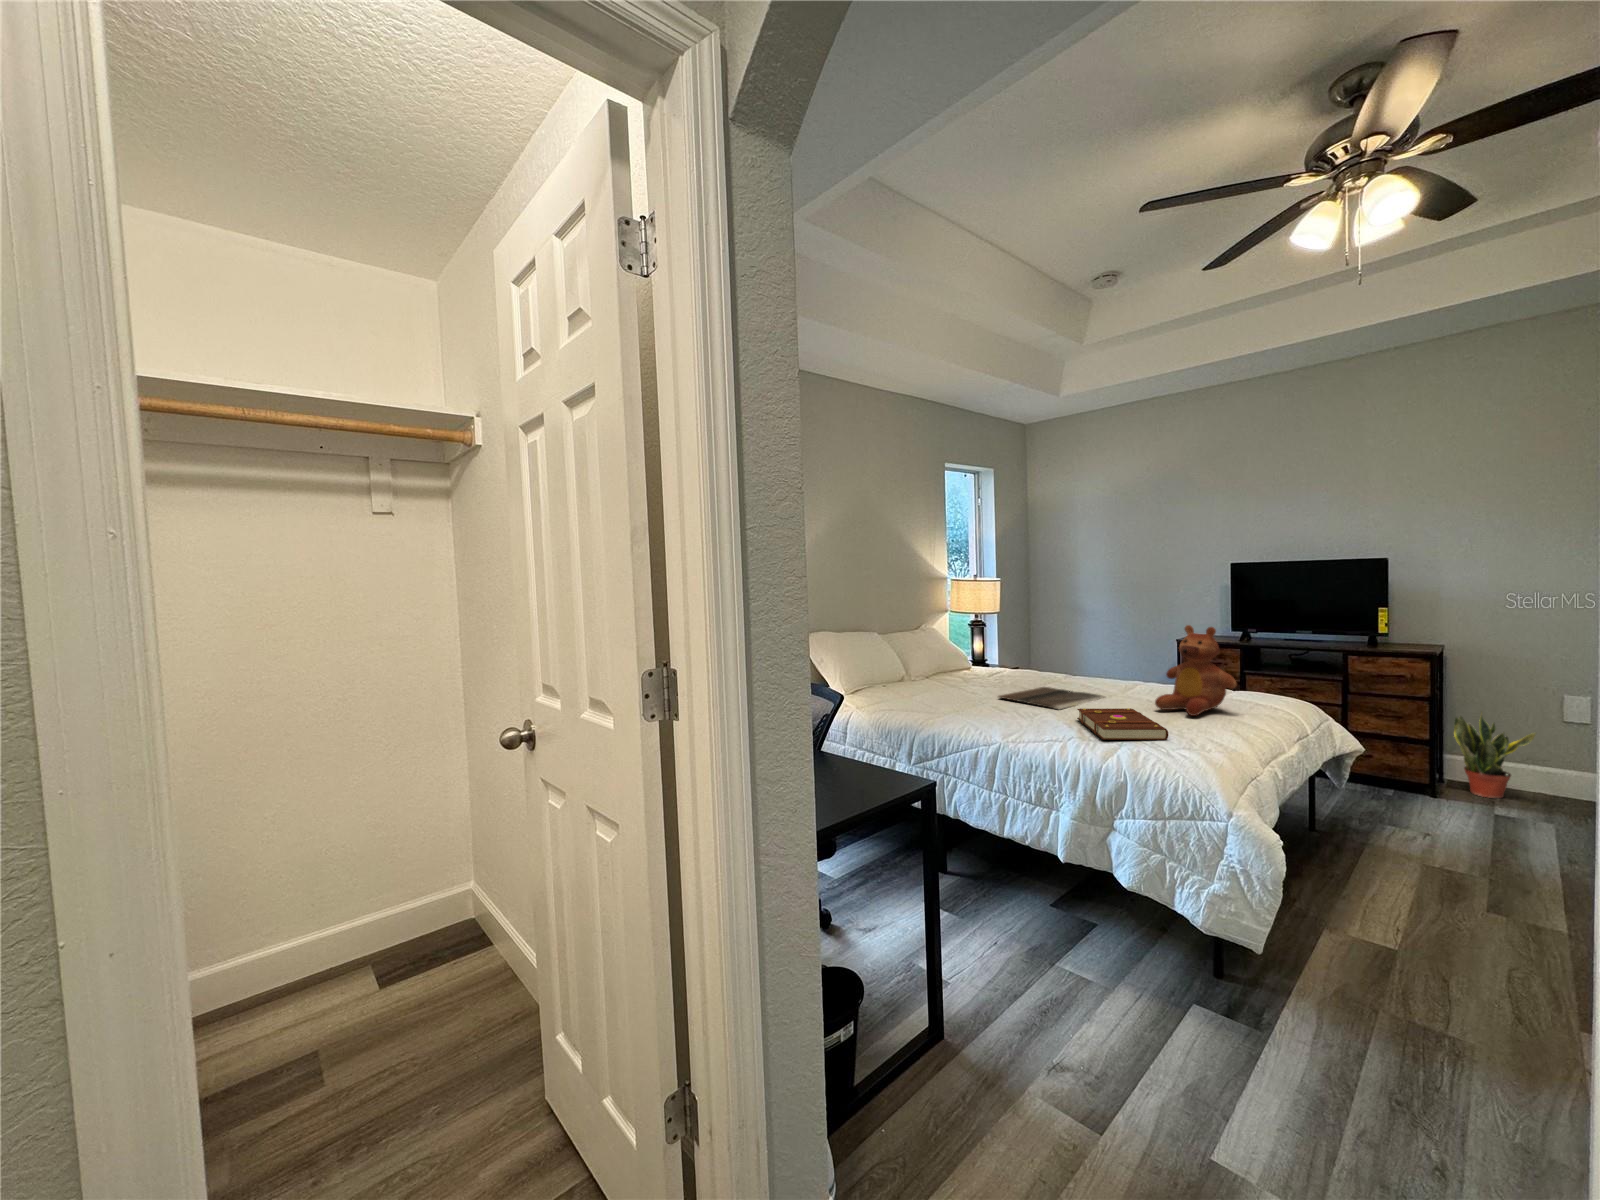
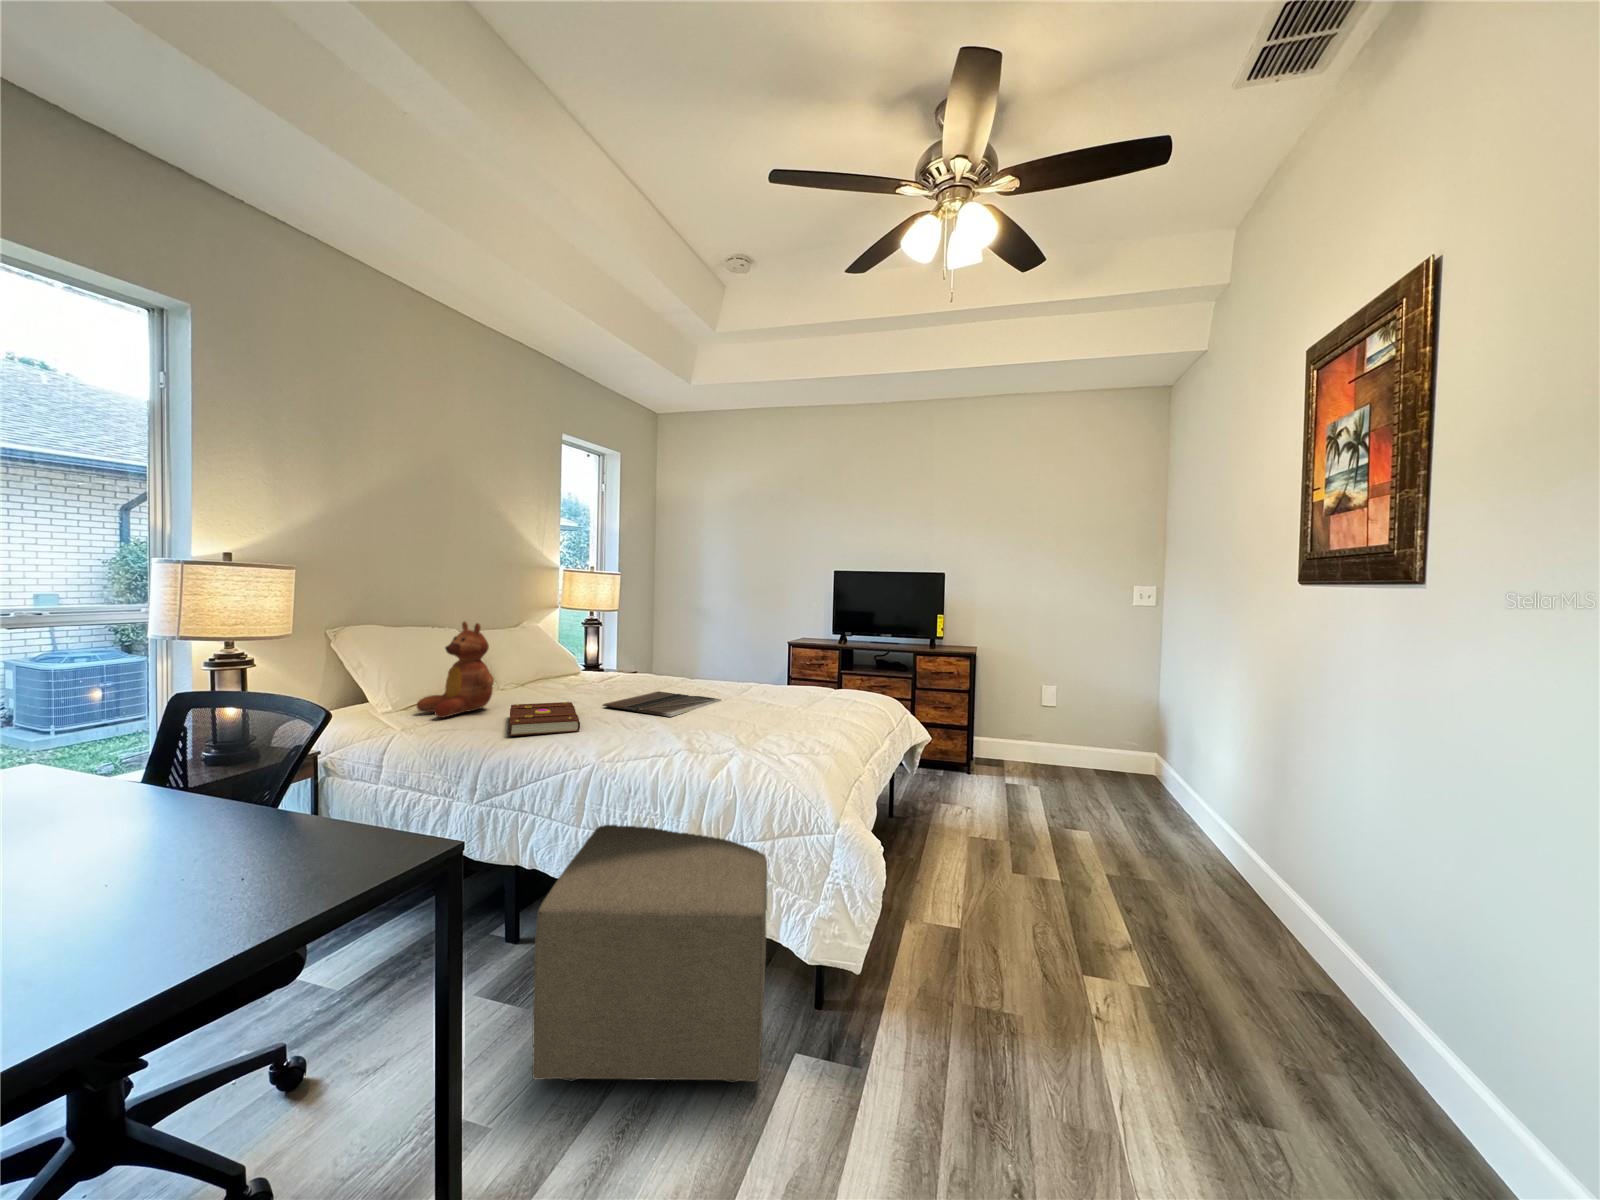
teddy bear: present [1155,625,1237,716] -> present [417,622,494,718]
book: present [1077,708,1168,740] -> present [509,702,580,736]
potted plant: present [1454,716,1536,798] -> none [980,699,1029,769]
ottoman: none [974,791,1161,1010] -> present [532,825,768,1083]

